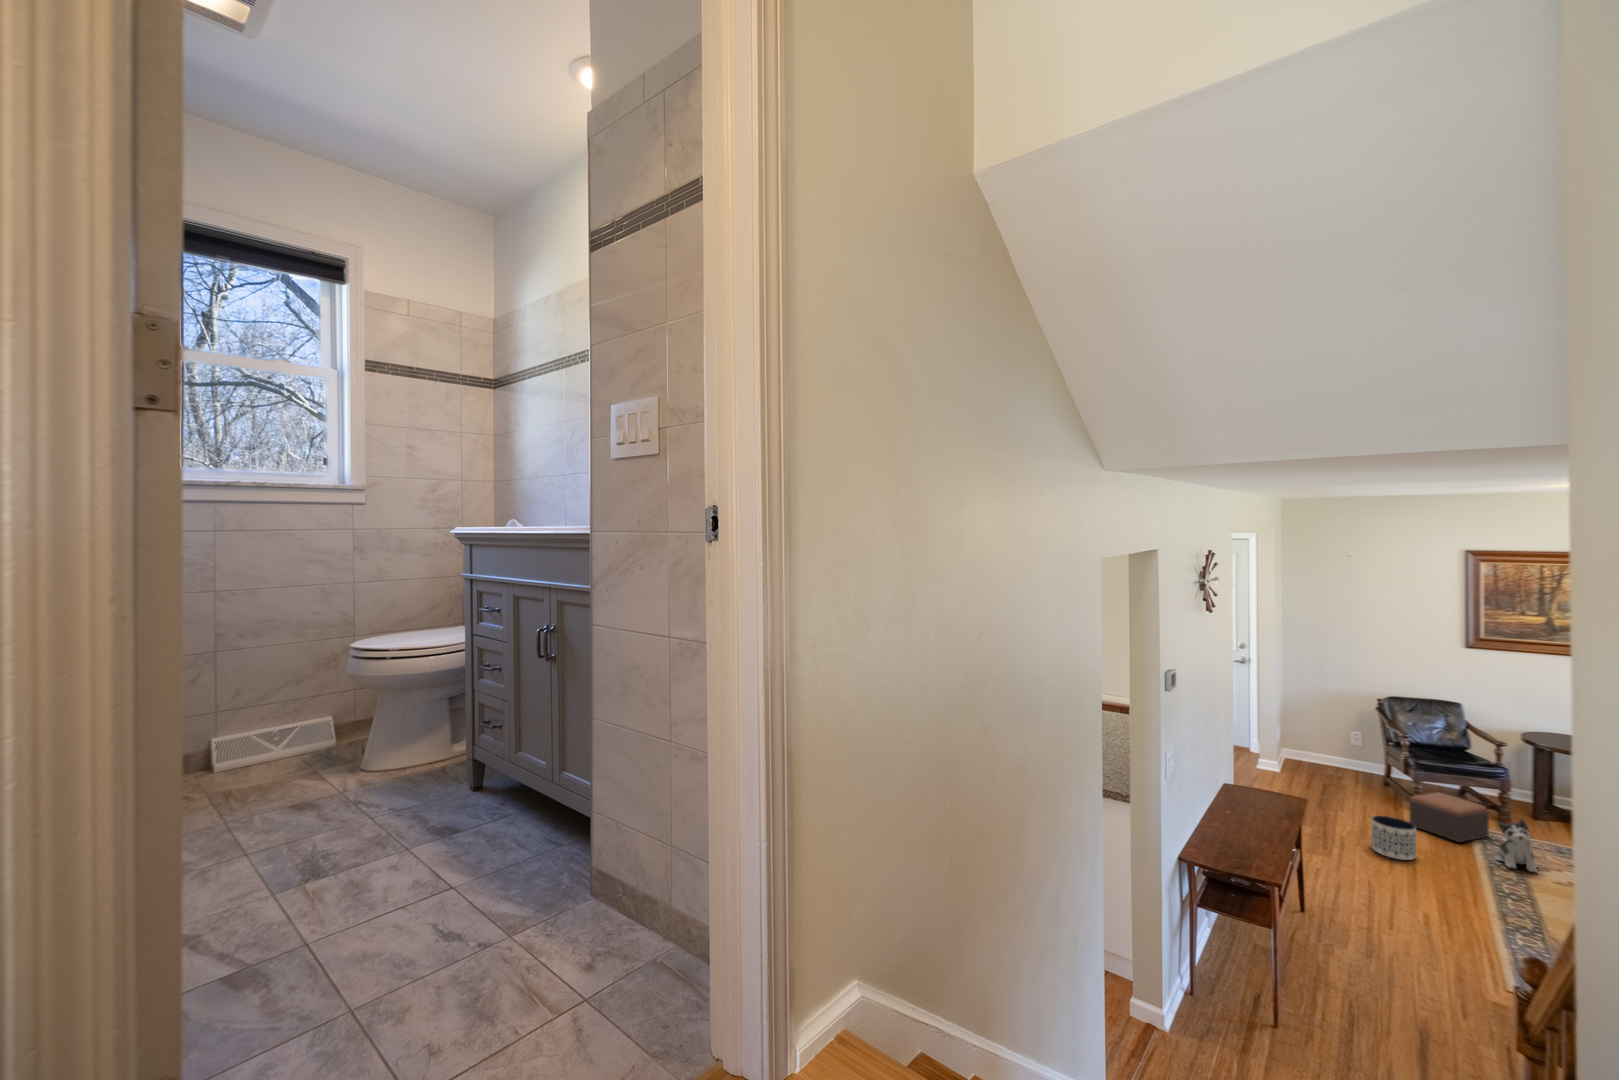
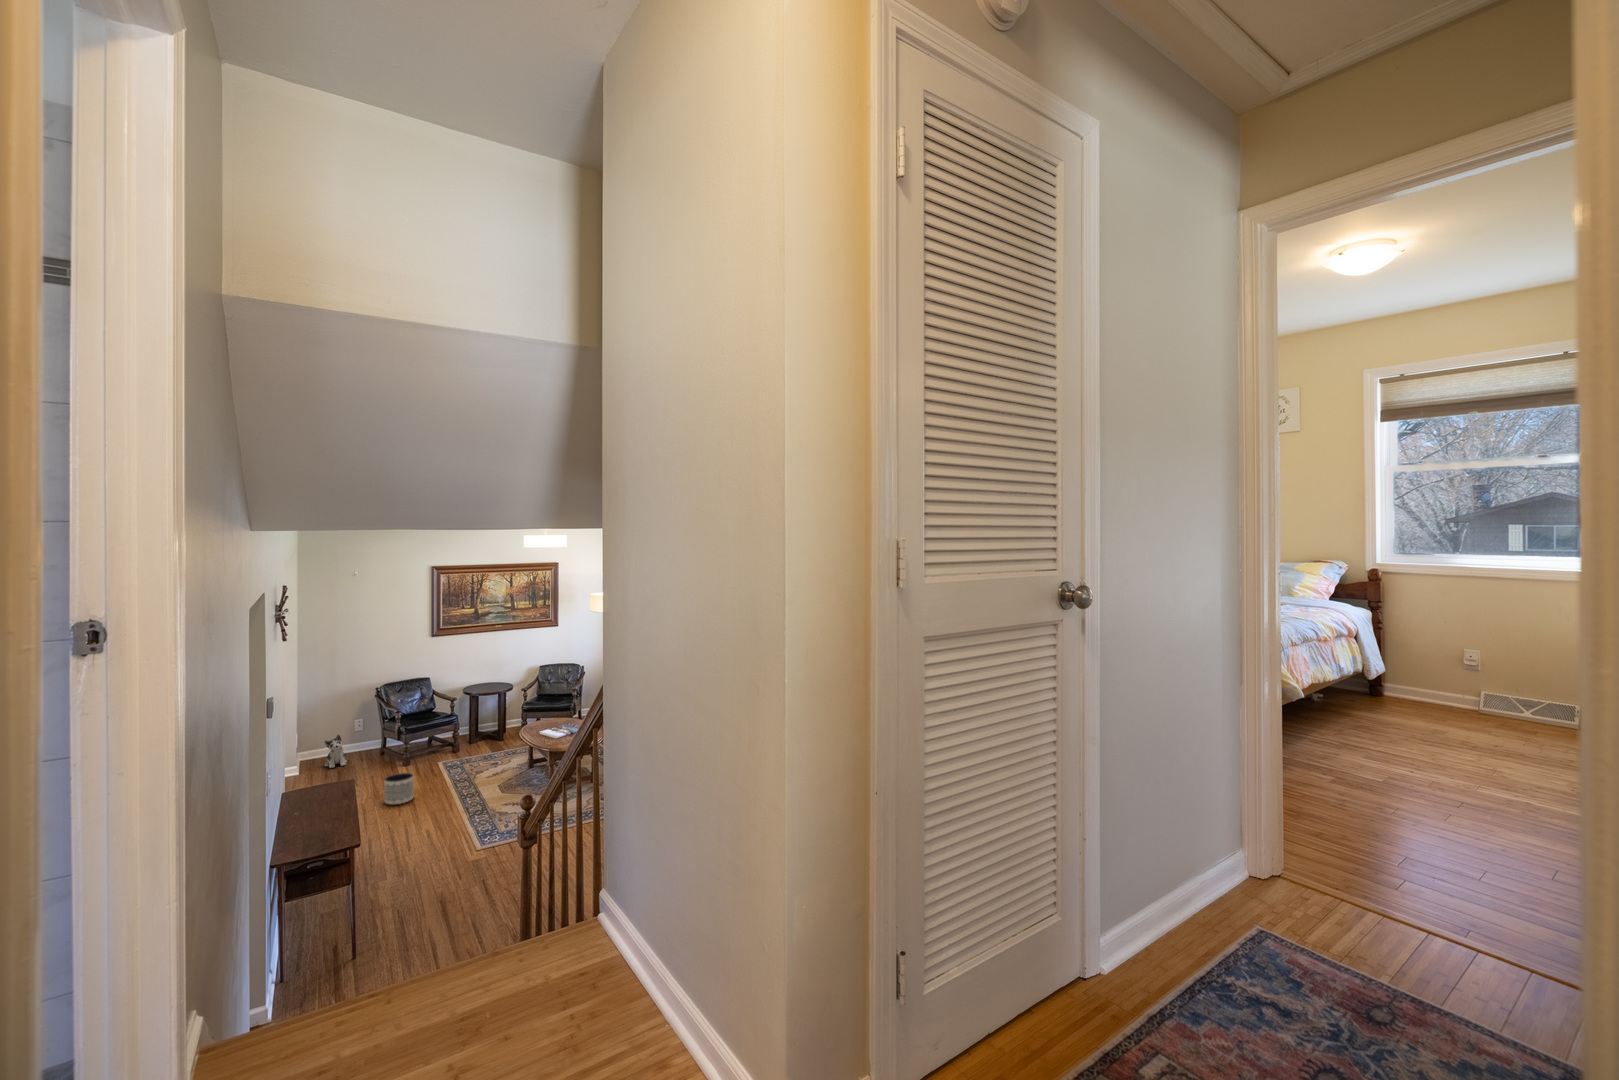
footstool: present [1409,792,1489,842] -> none [404,745,450,776]
plush toy: present [1496,819,1538,872] -> present [325,735,347,768]

